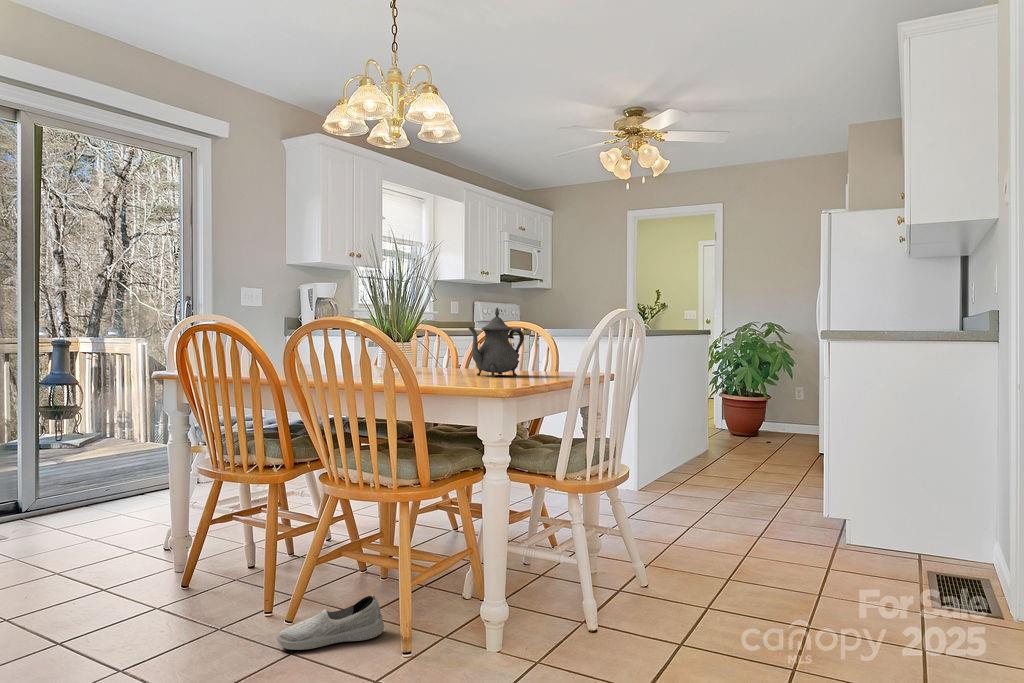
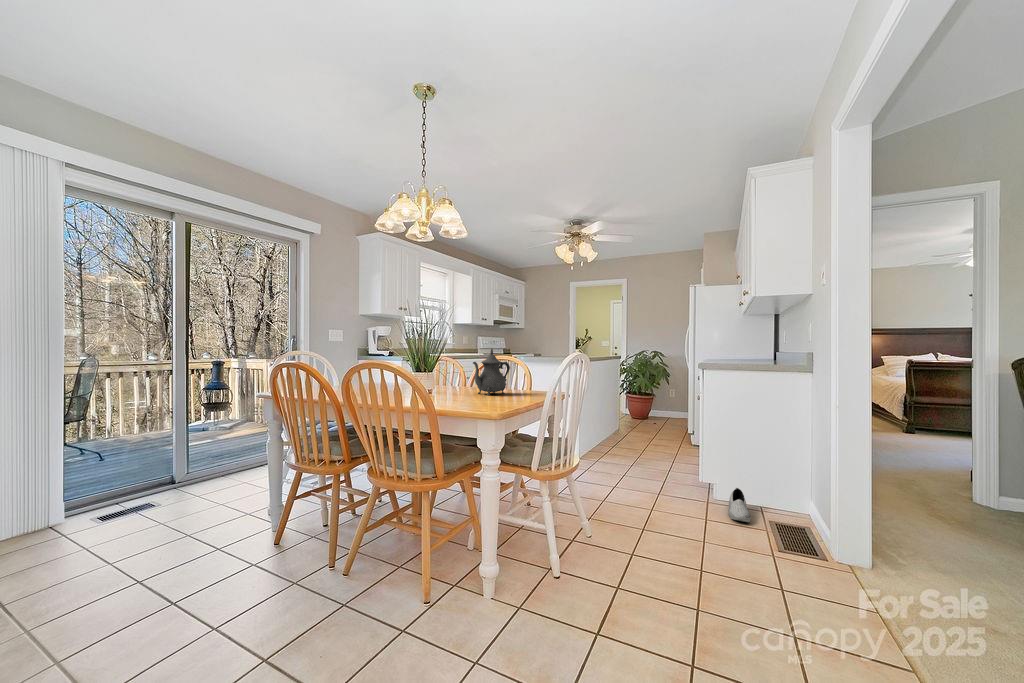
shoe: present [277,594,384,650] -> present [729,488,751,522]

